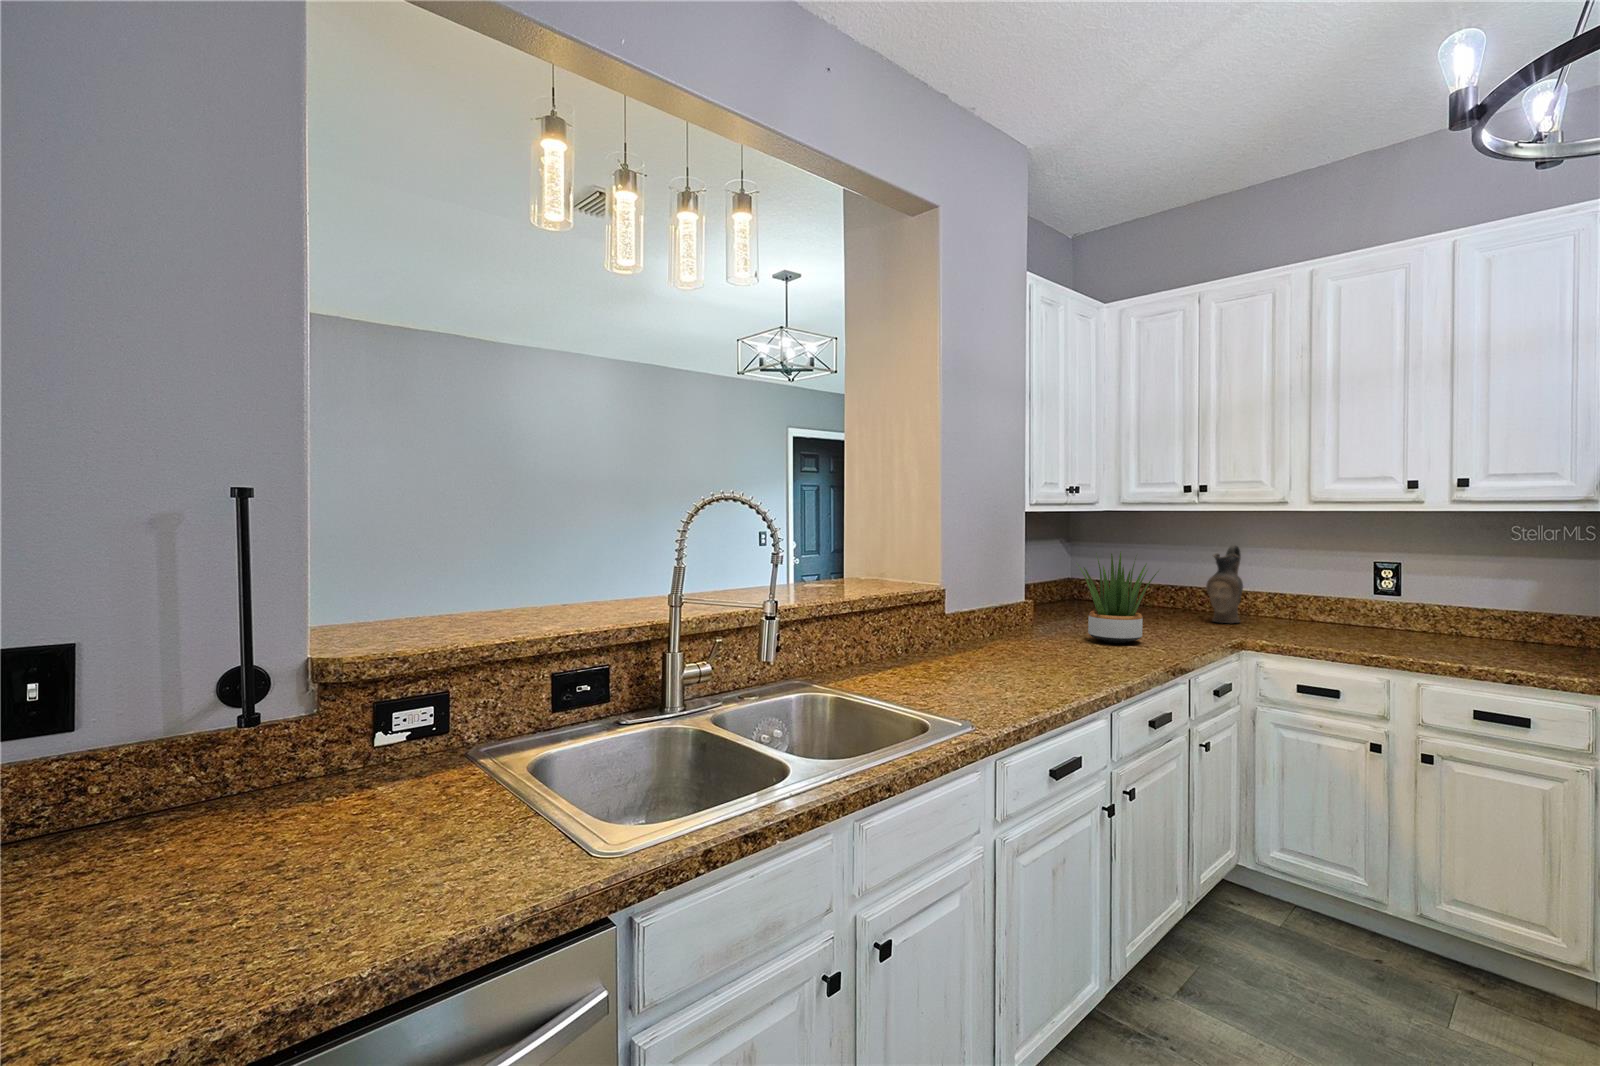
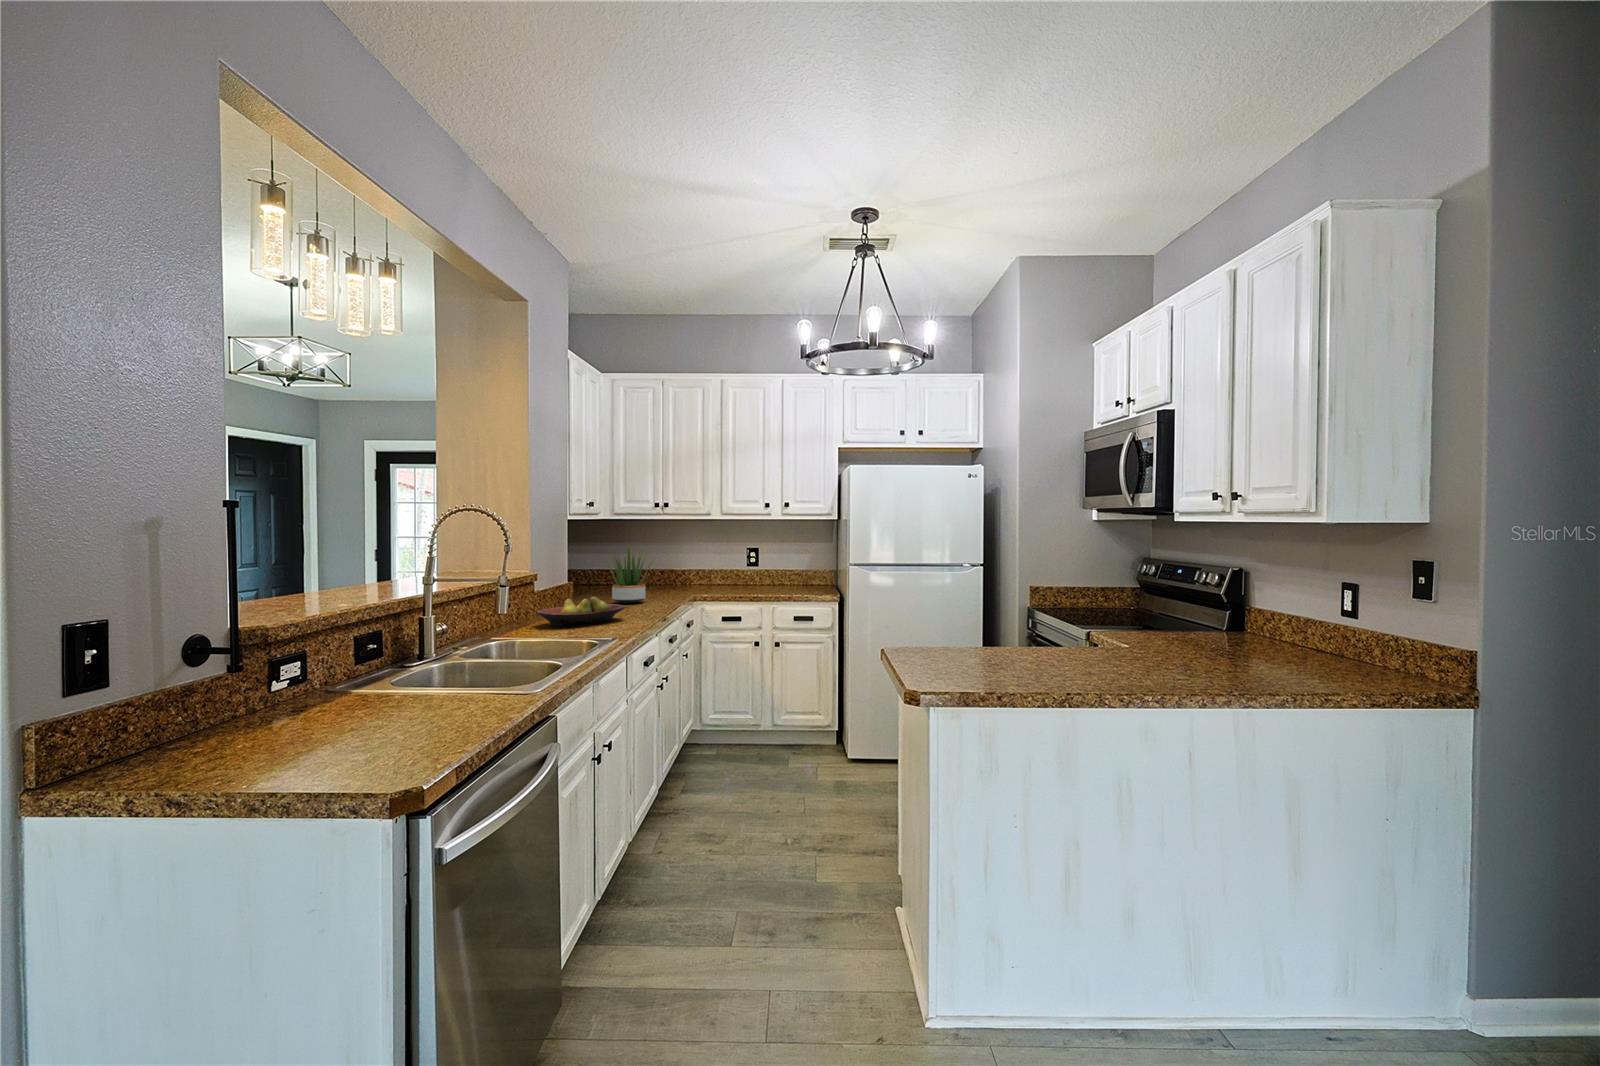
ceramic pitcher: present [1206,545,1243,623] -> none [664,540,685,589]
fruit bowl: none [920,633,1063,677] -> present [537,597,625,626]

